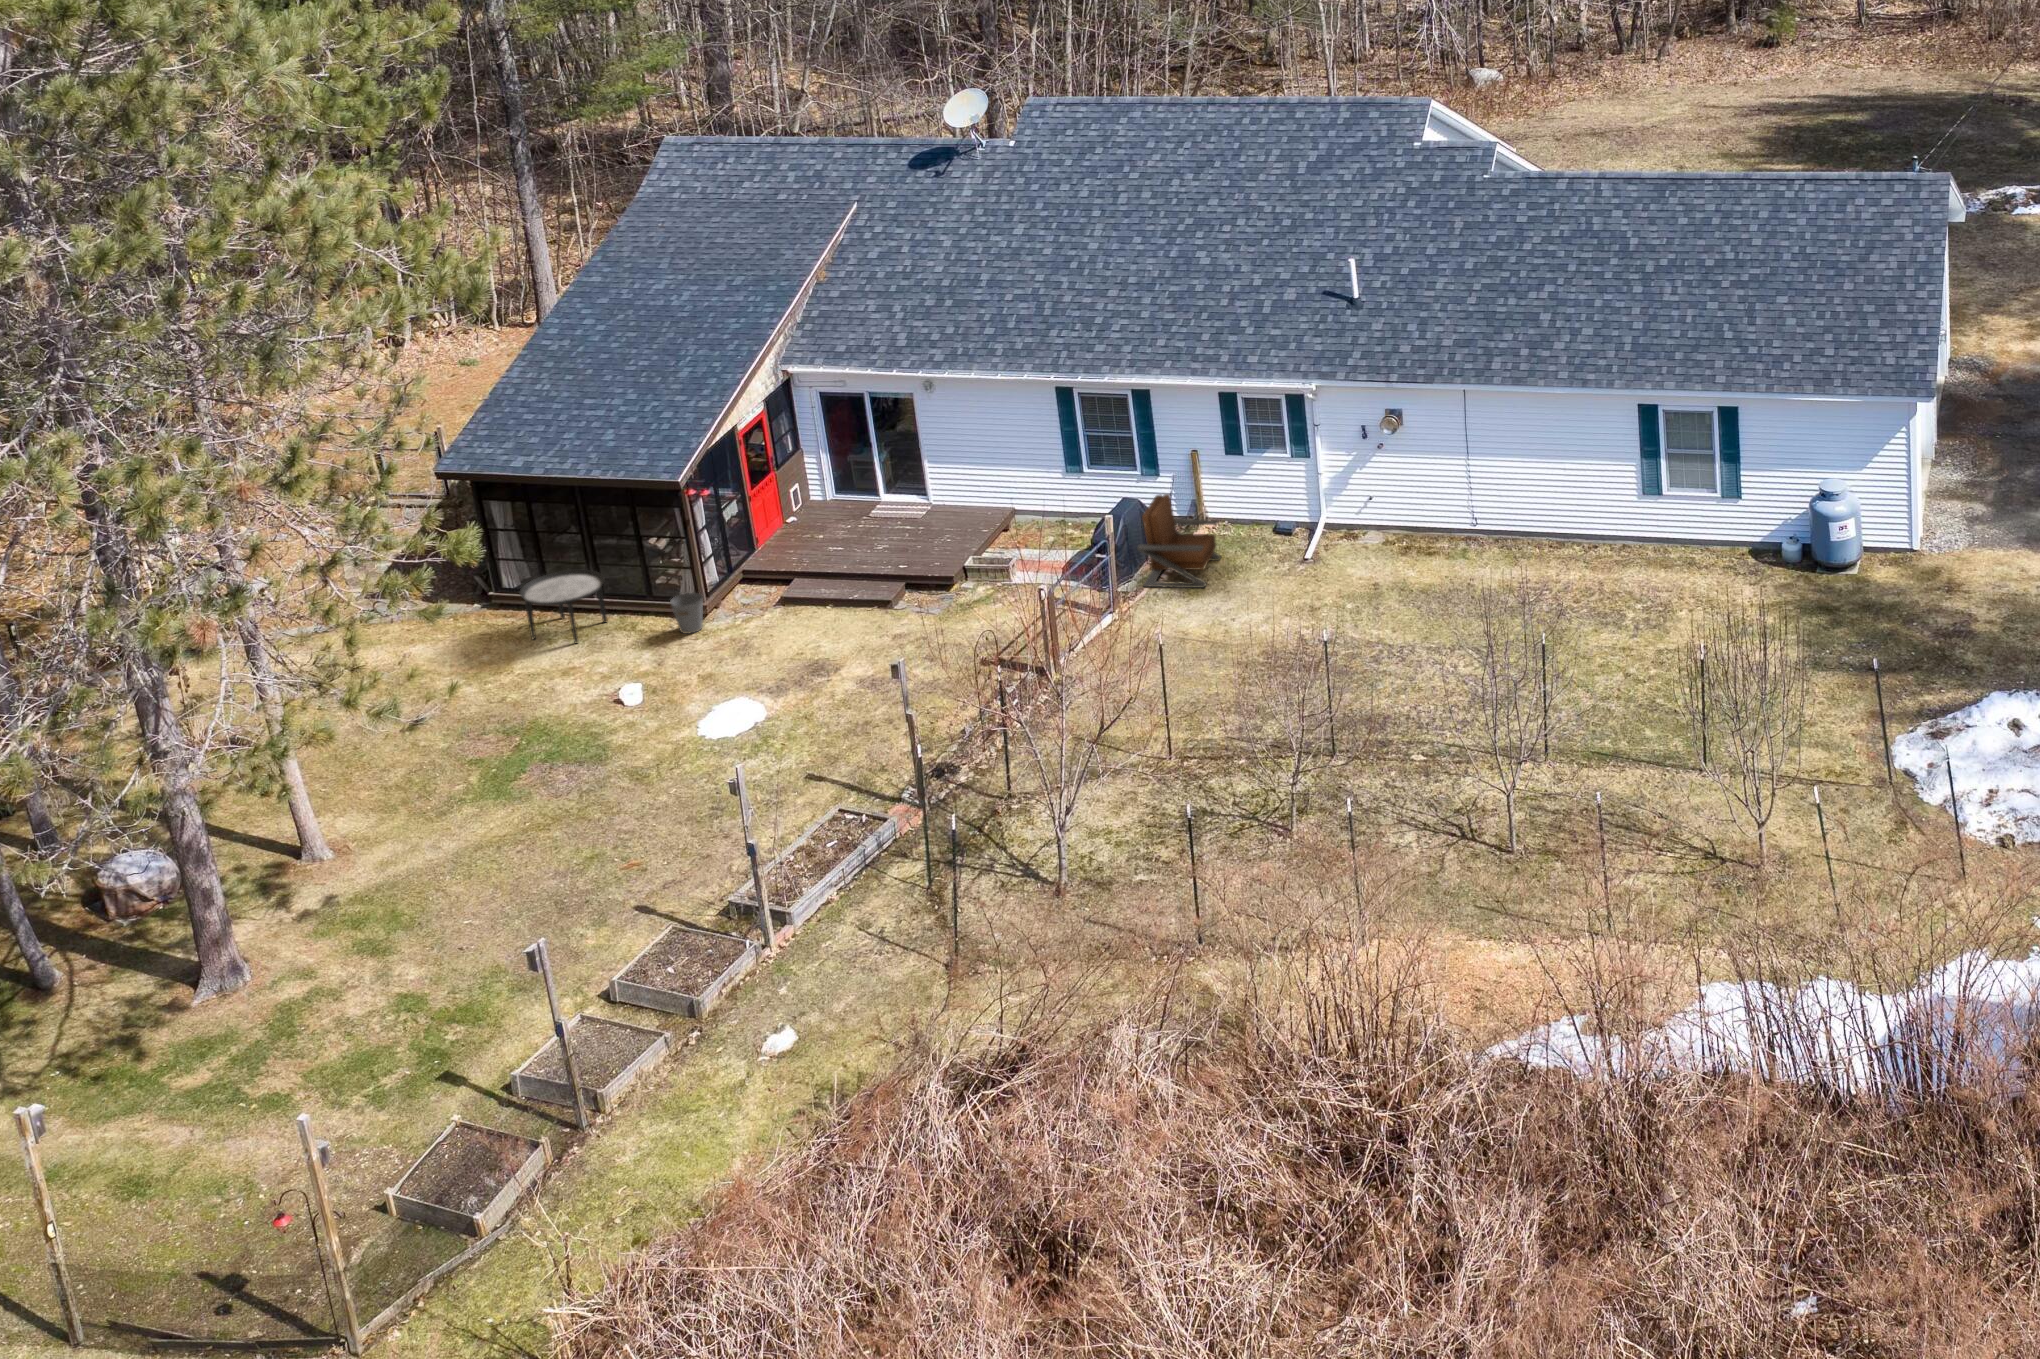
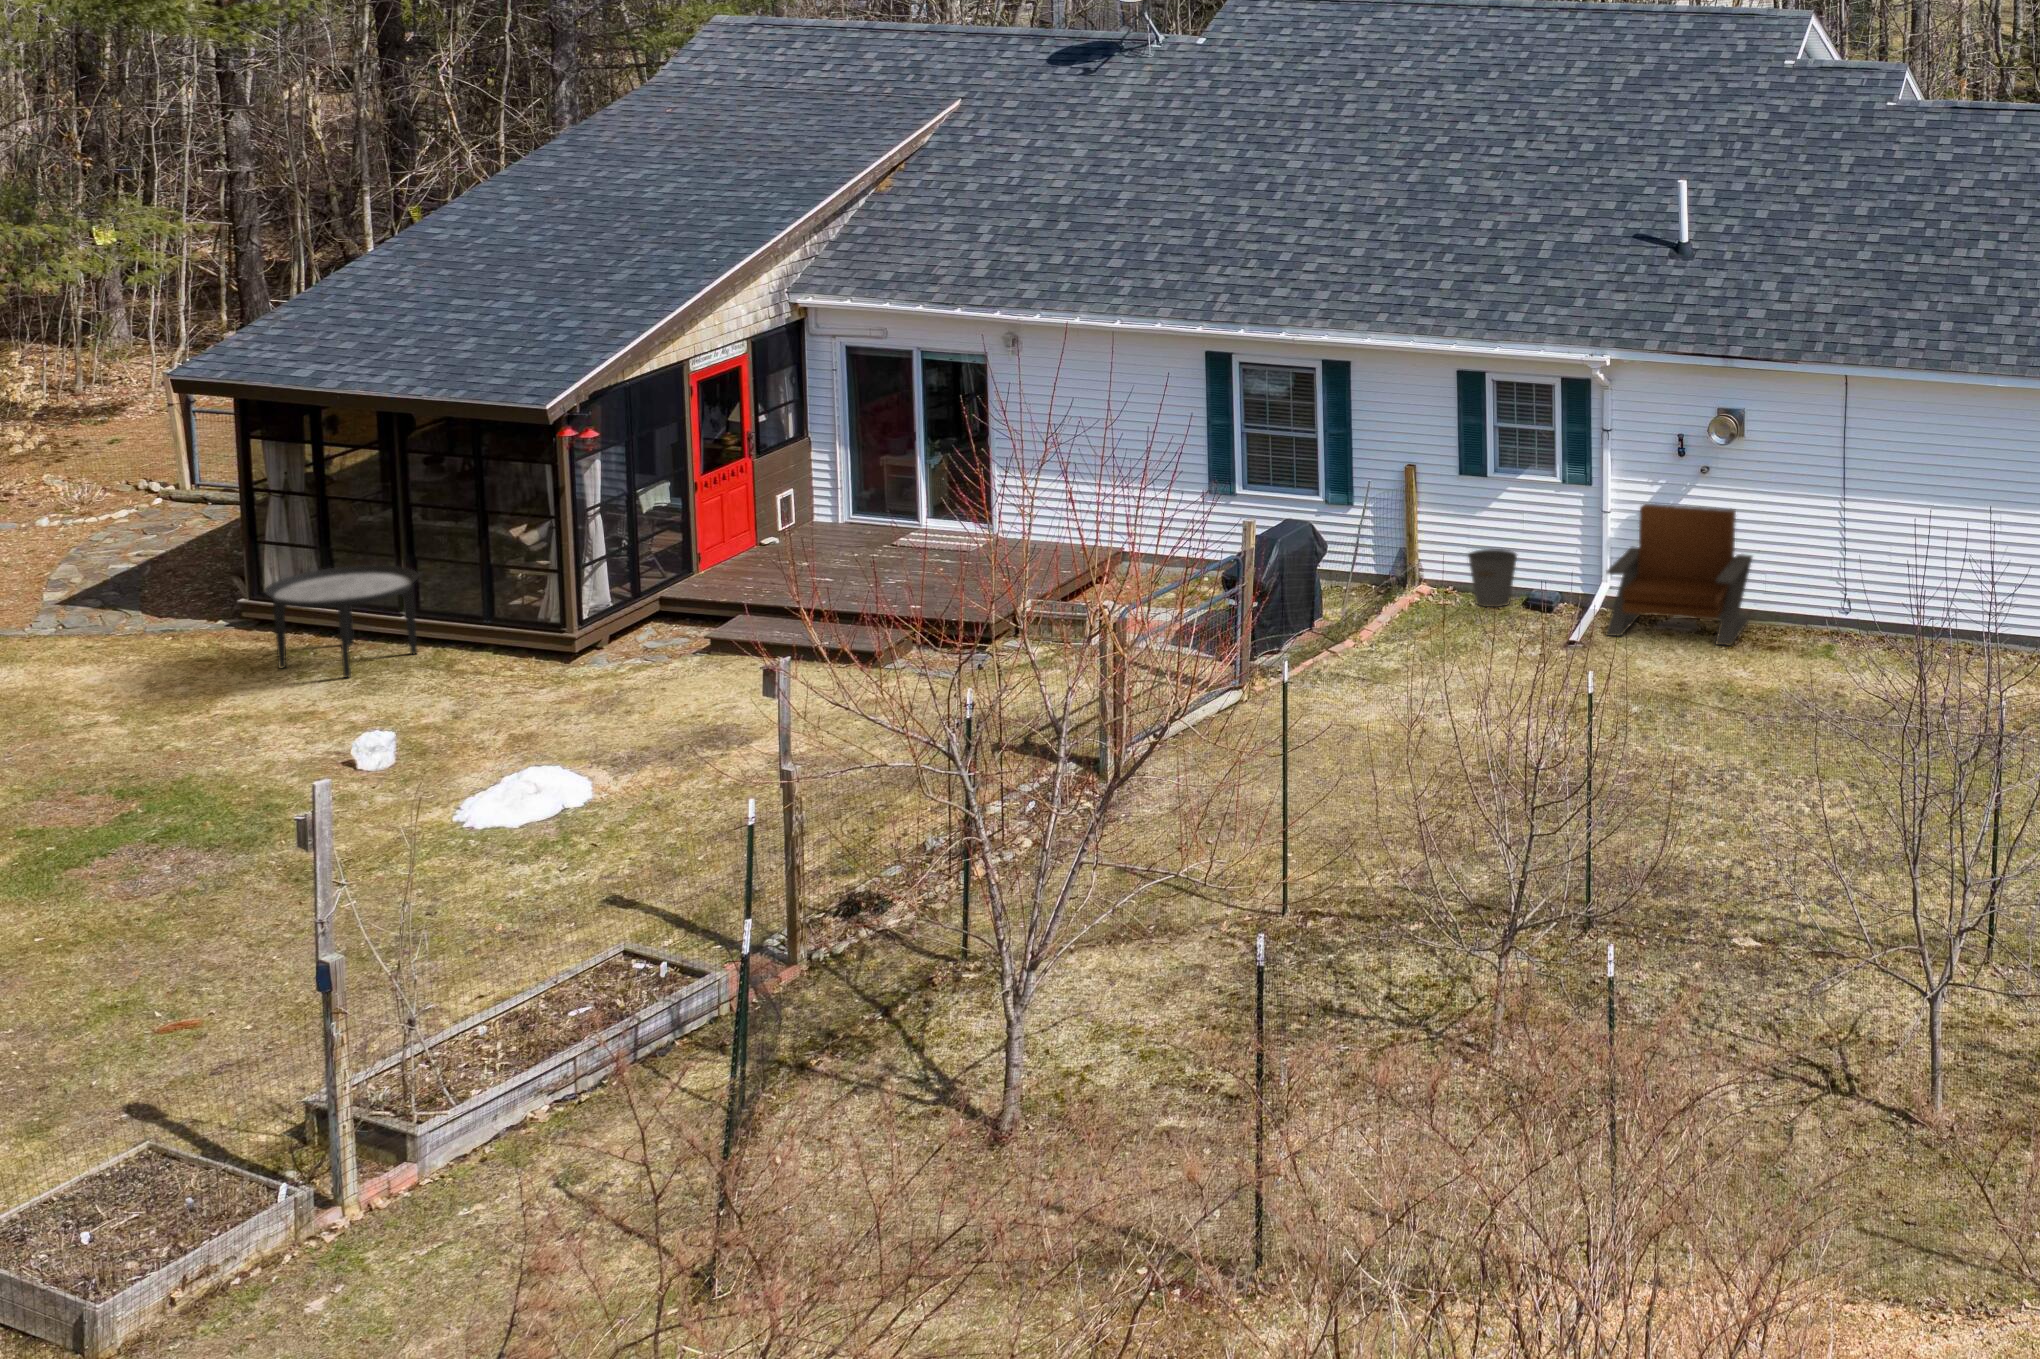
lounge chair: present [1137,494,1221,588] -> present [1606,504,1752,645]
bucket: present [670,593,703,634] -> present [1468,549,1517,607]

